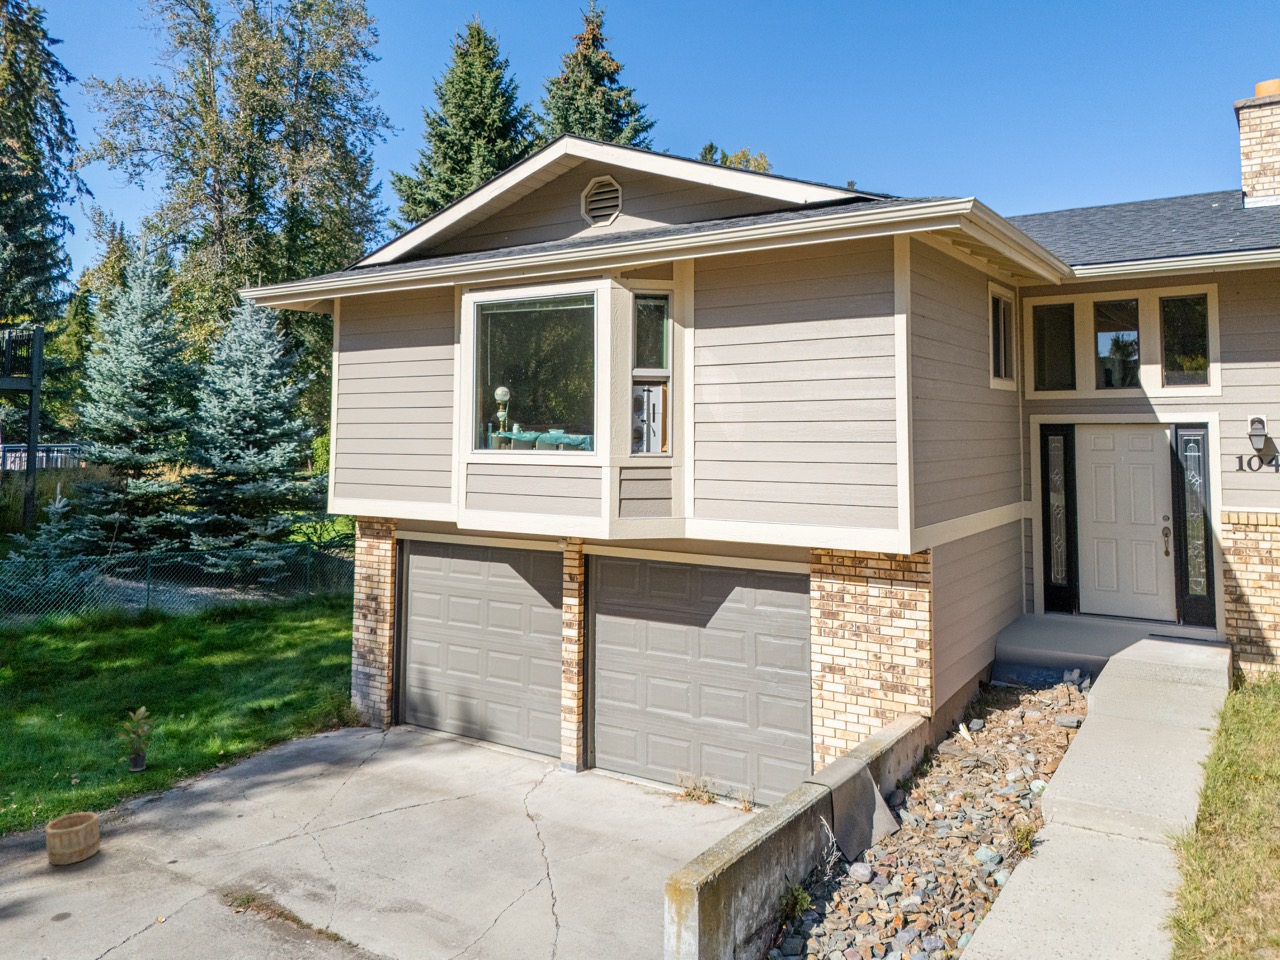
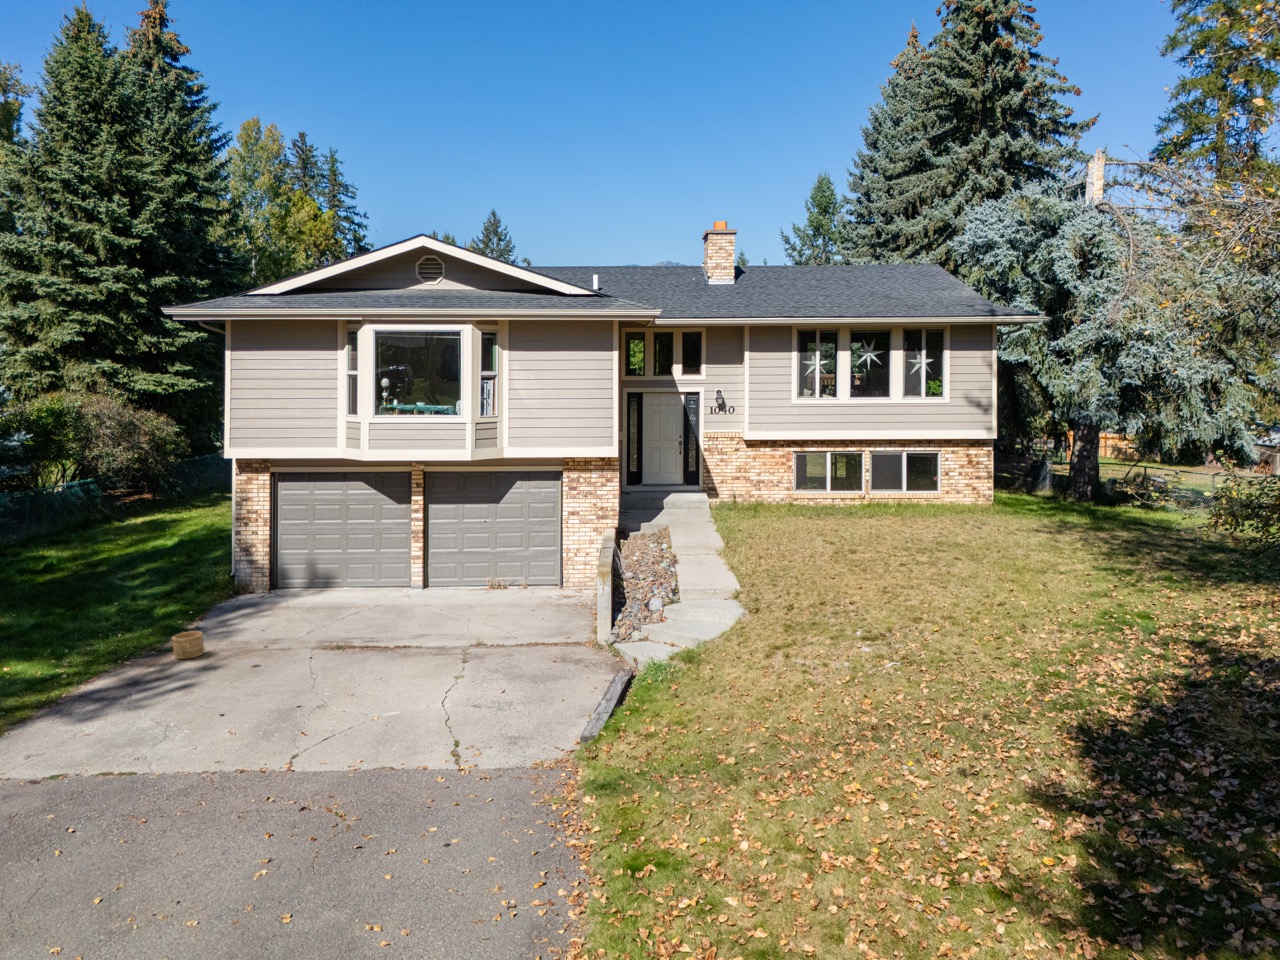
potted plant: present [118,706,153,771] -> none [116,589,144,632]

